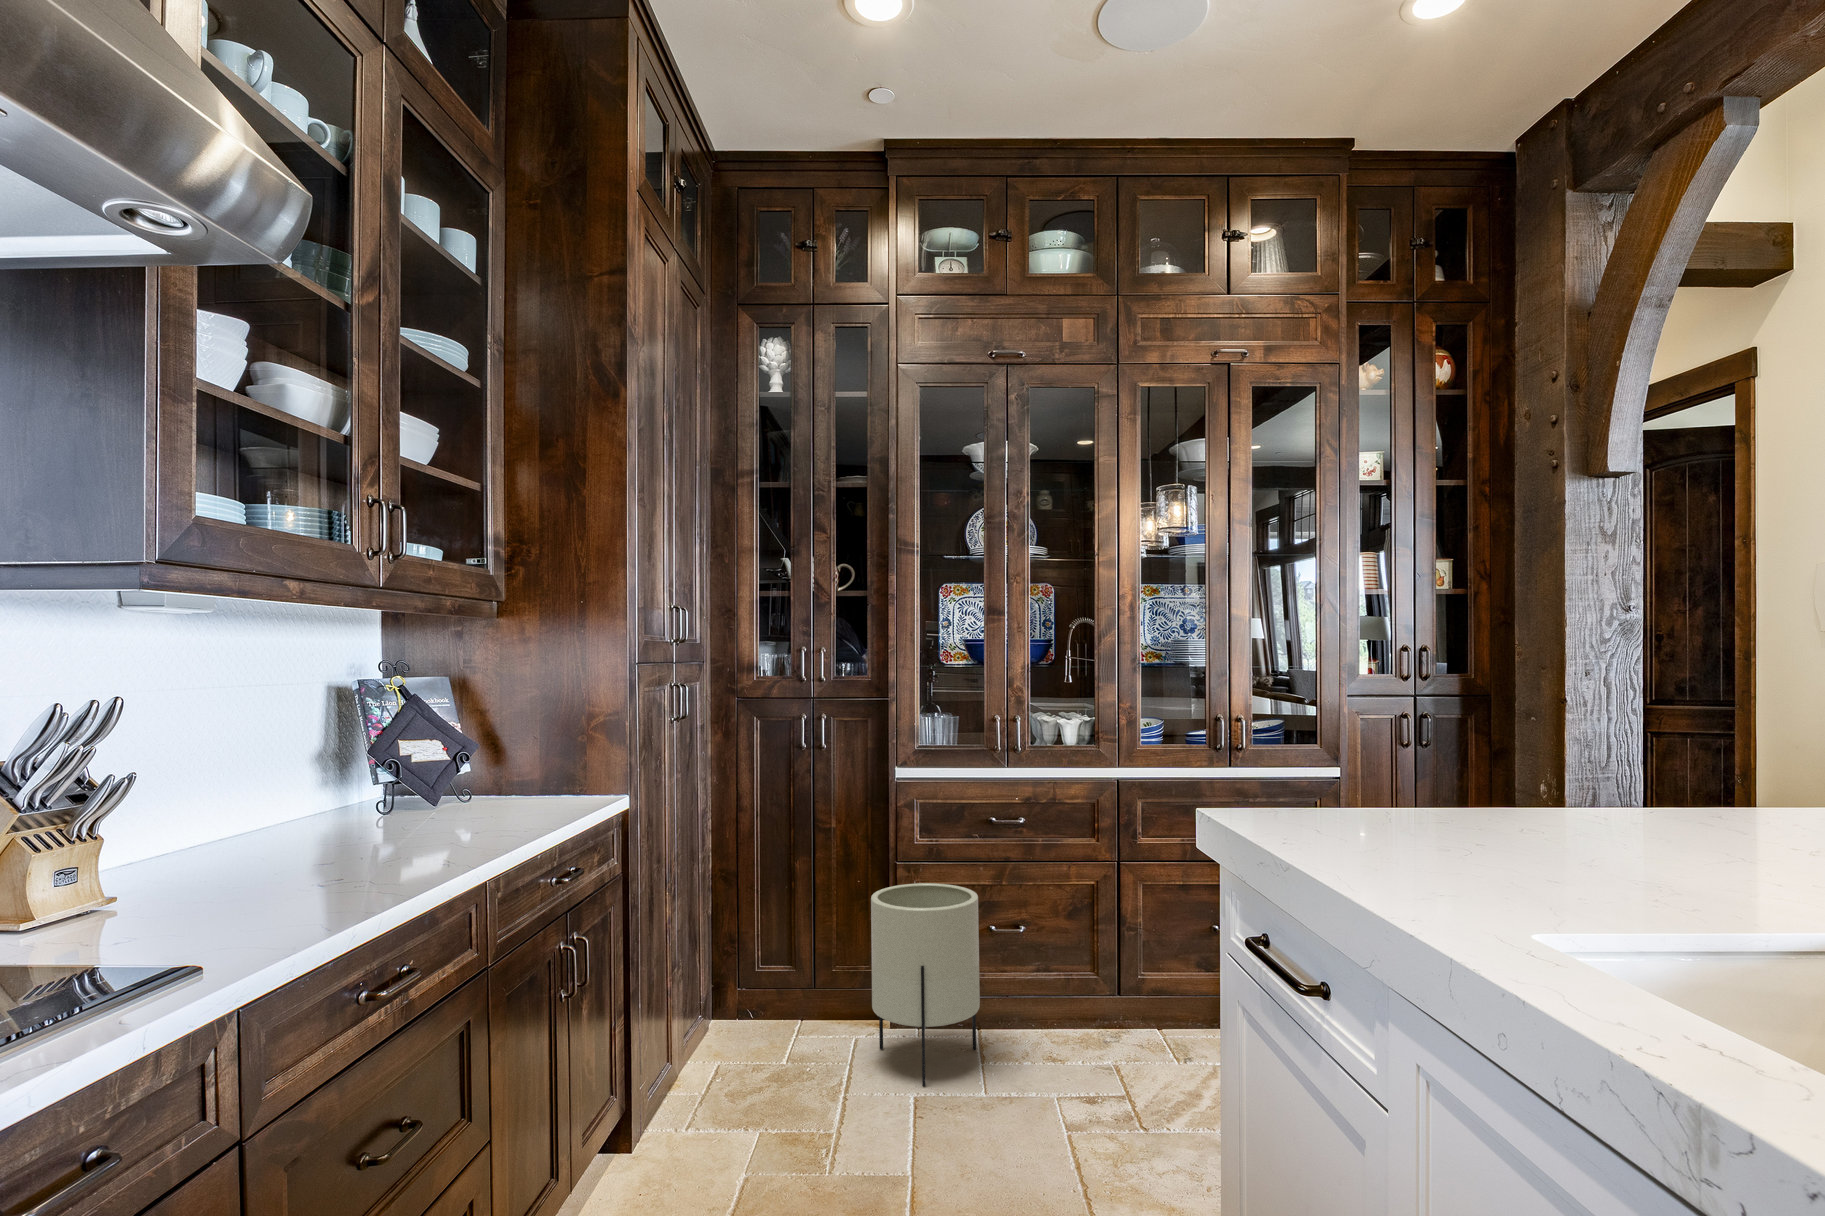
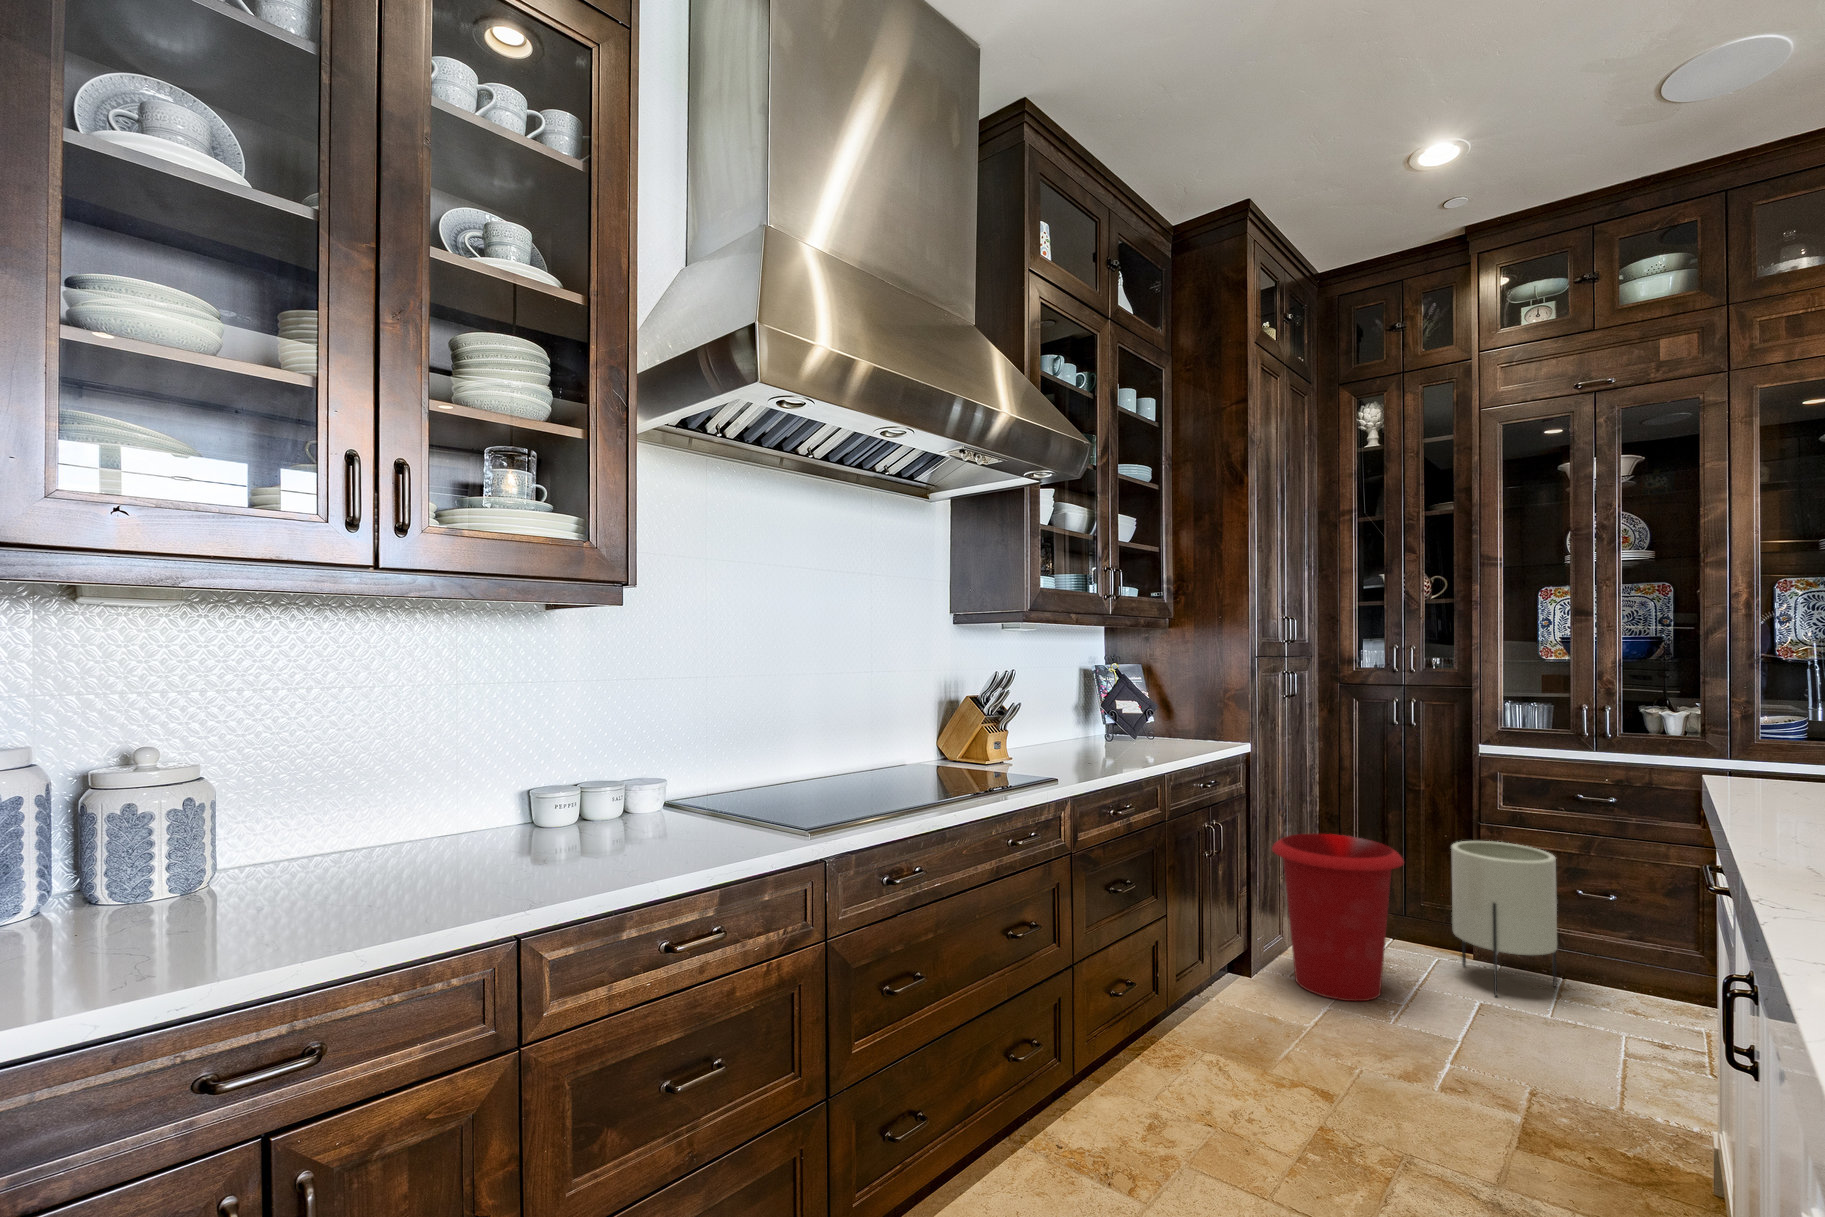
waste bin: none [654,909,829,1161] -> present [1272,834,1404,1001]

